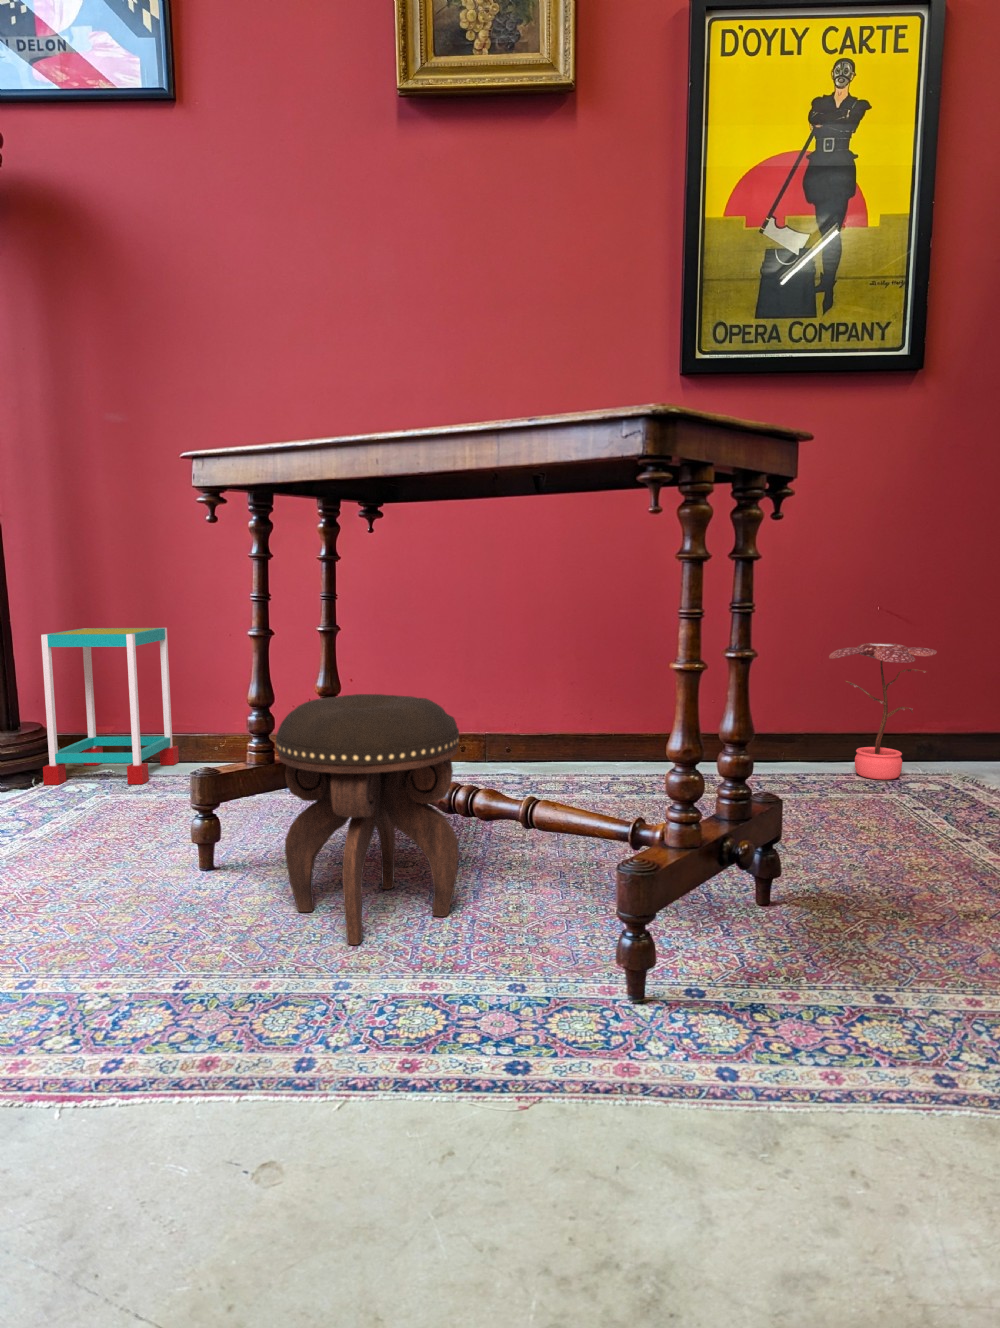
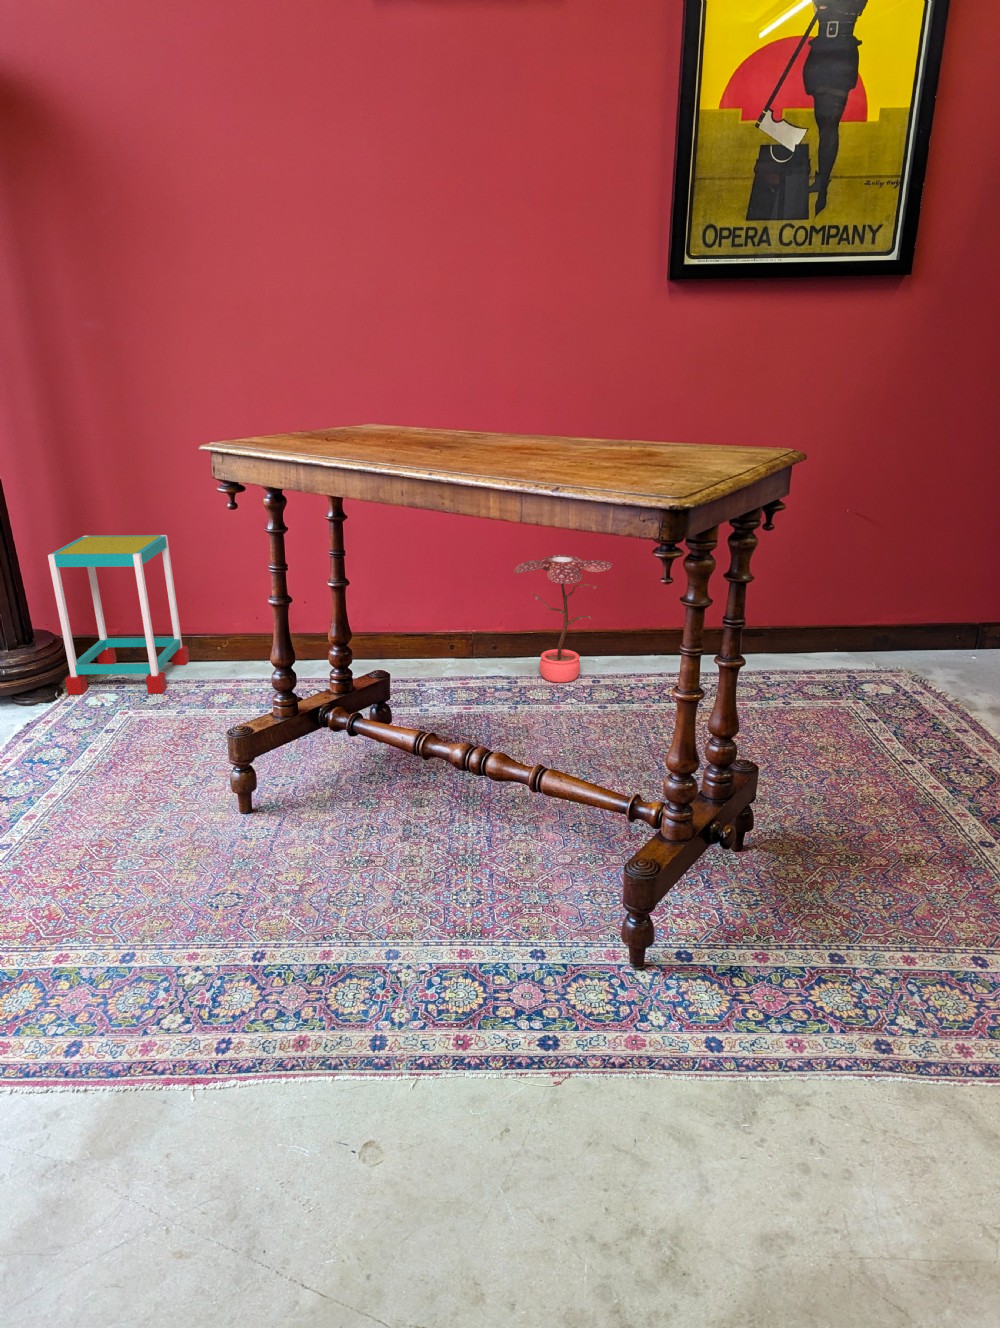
potted plant: present [829,643,937,780] -> present [514,555,612,682]
footstool: present [276,694,459,945] -> none [317,675,482,905]

